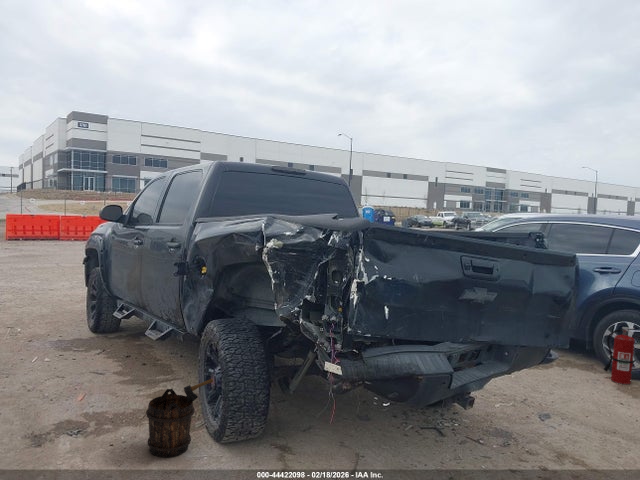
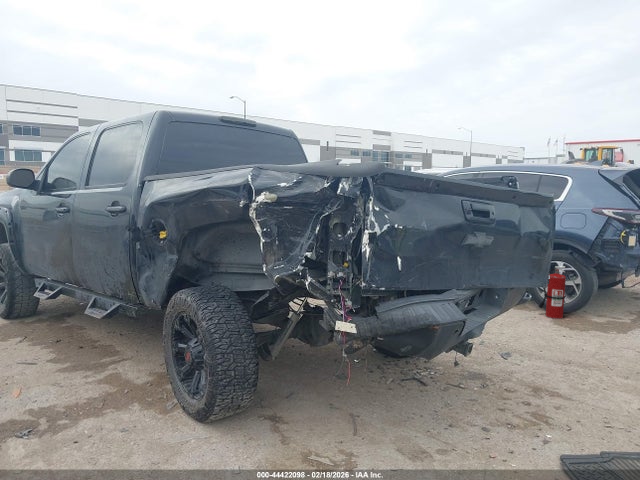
bucket: present [146,379,213,457] -> none [118,355,192,448]

